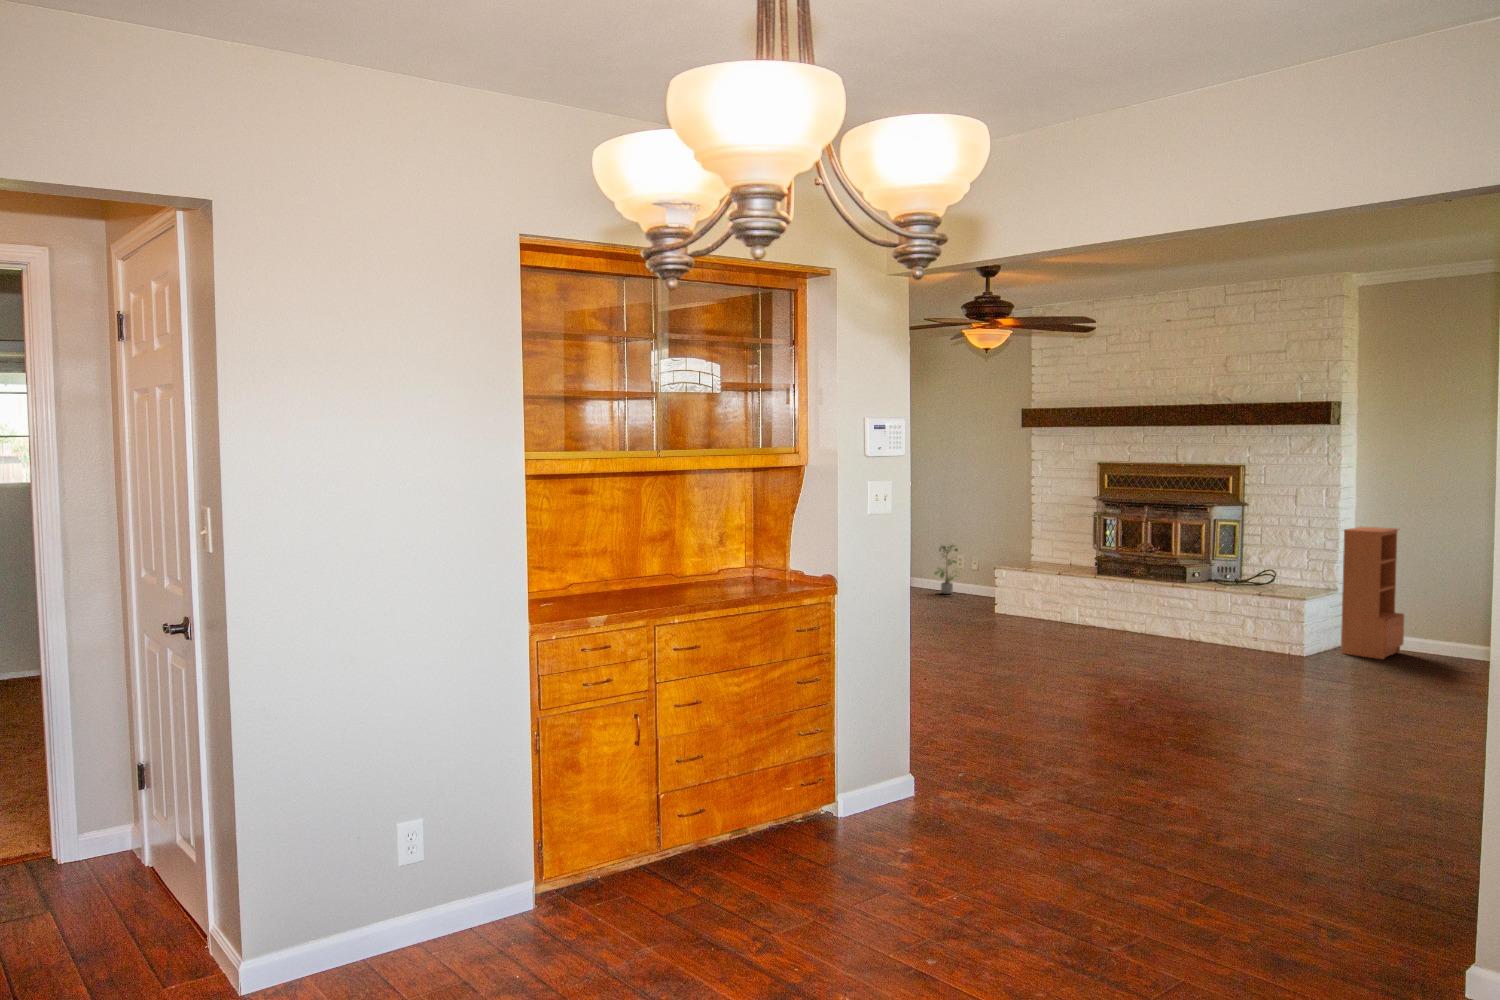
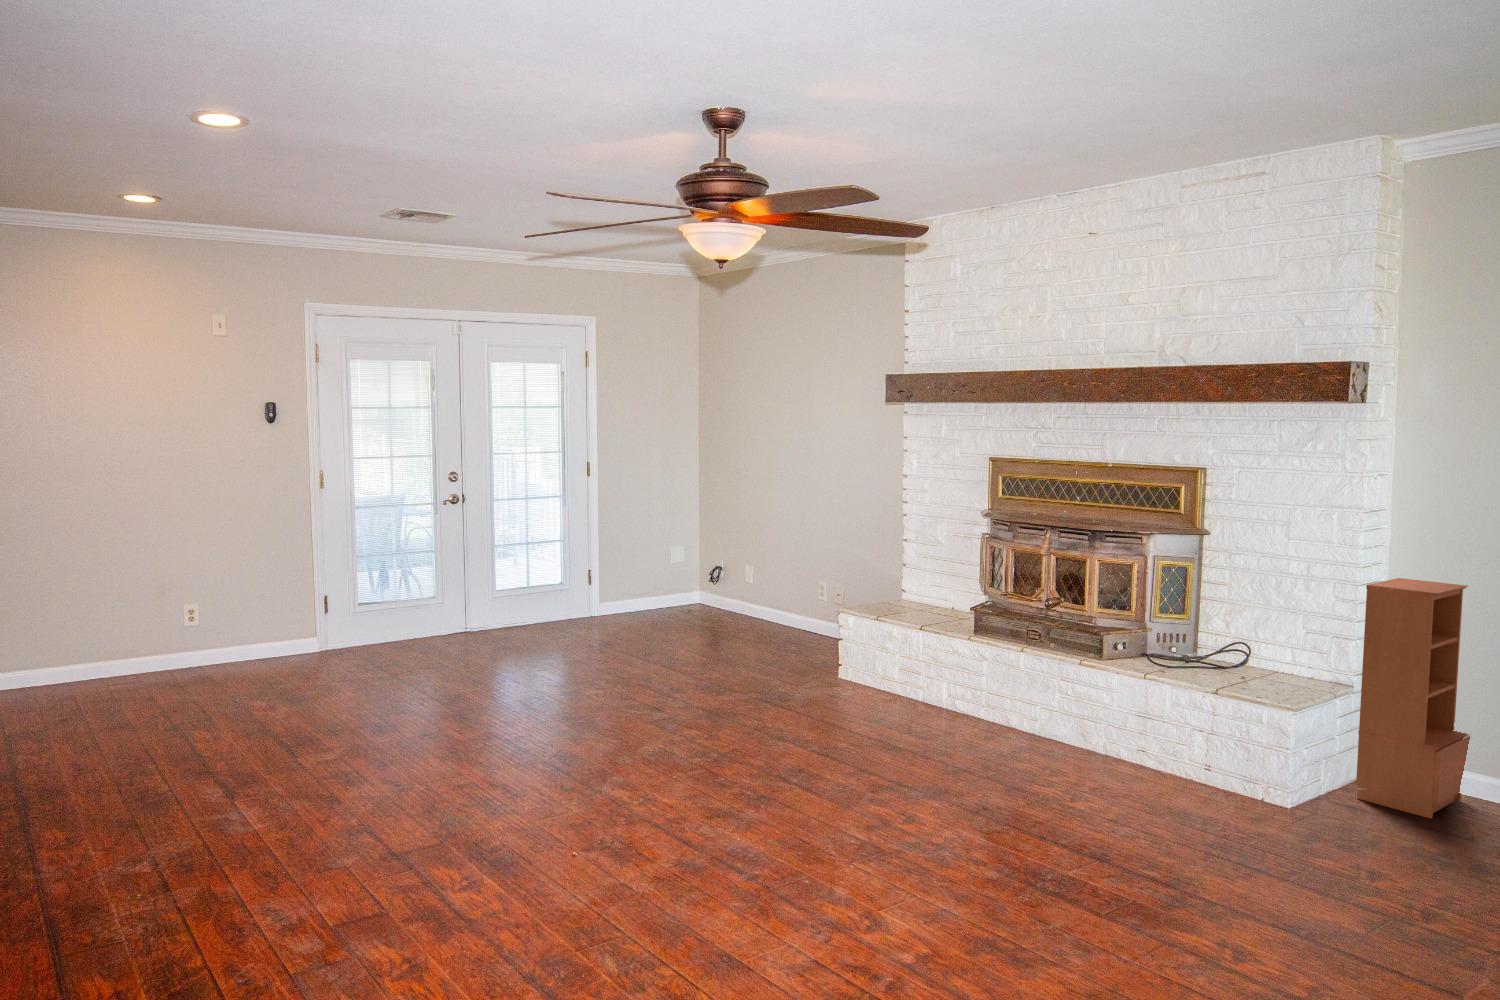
potted plant: present [934,545,958,594] -> none [784,570,819,640]

